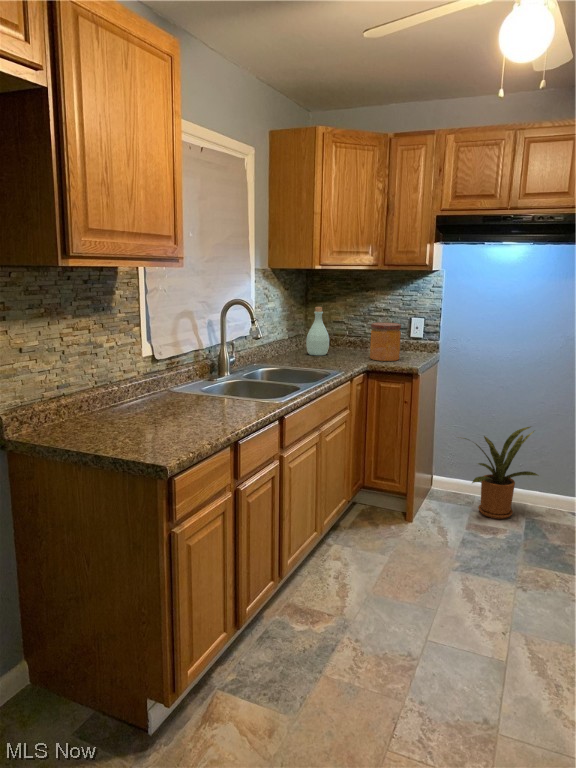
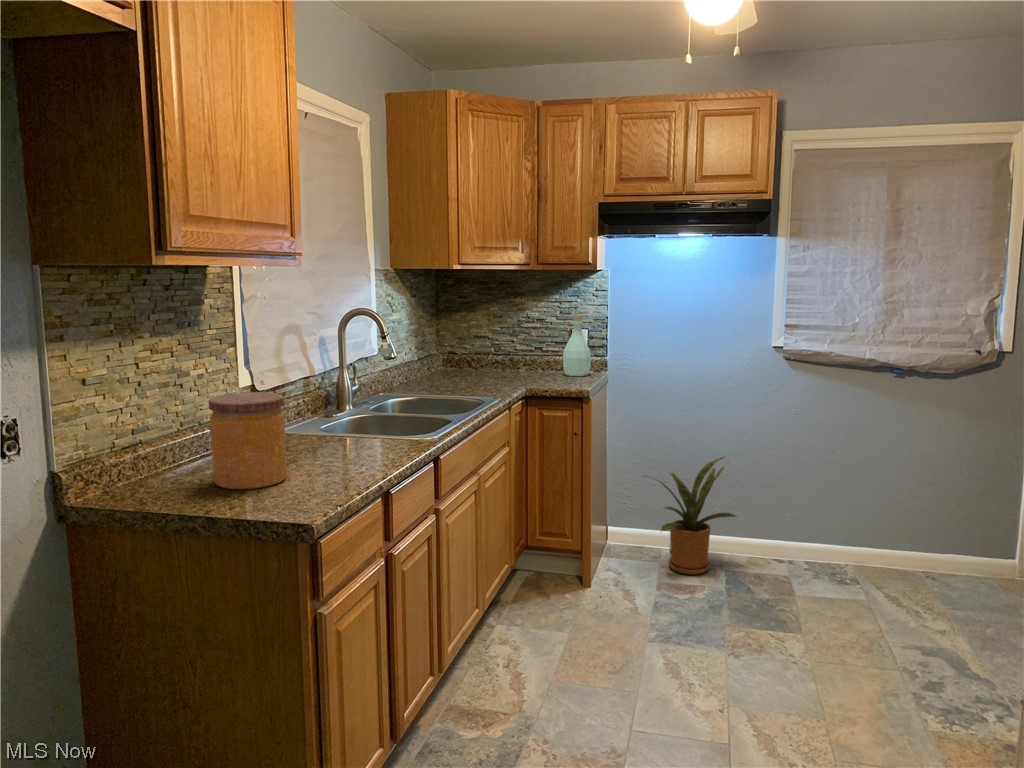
bottle: present [306,307,329,355] -> present [563,315,591,376]
jar: present [370,322,401,361] -> present [209,392,287,489]

